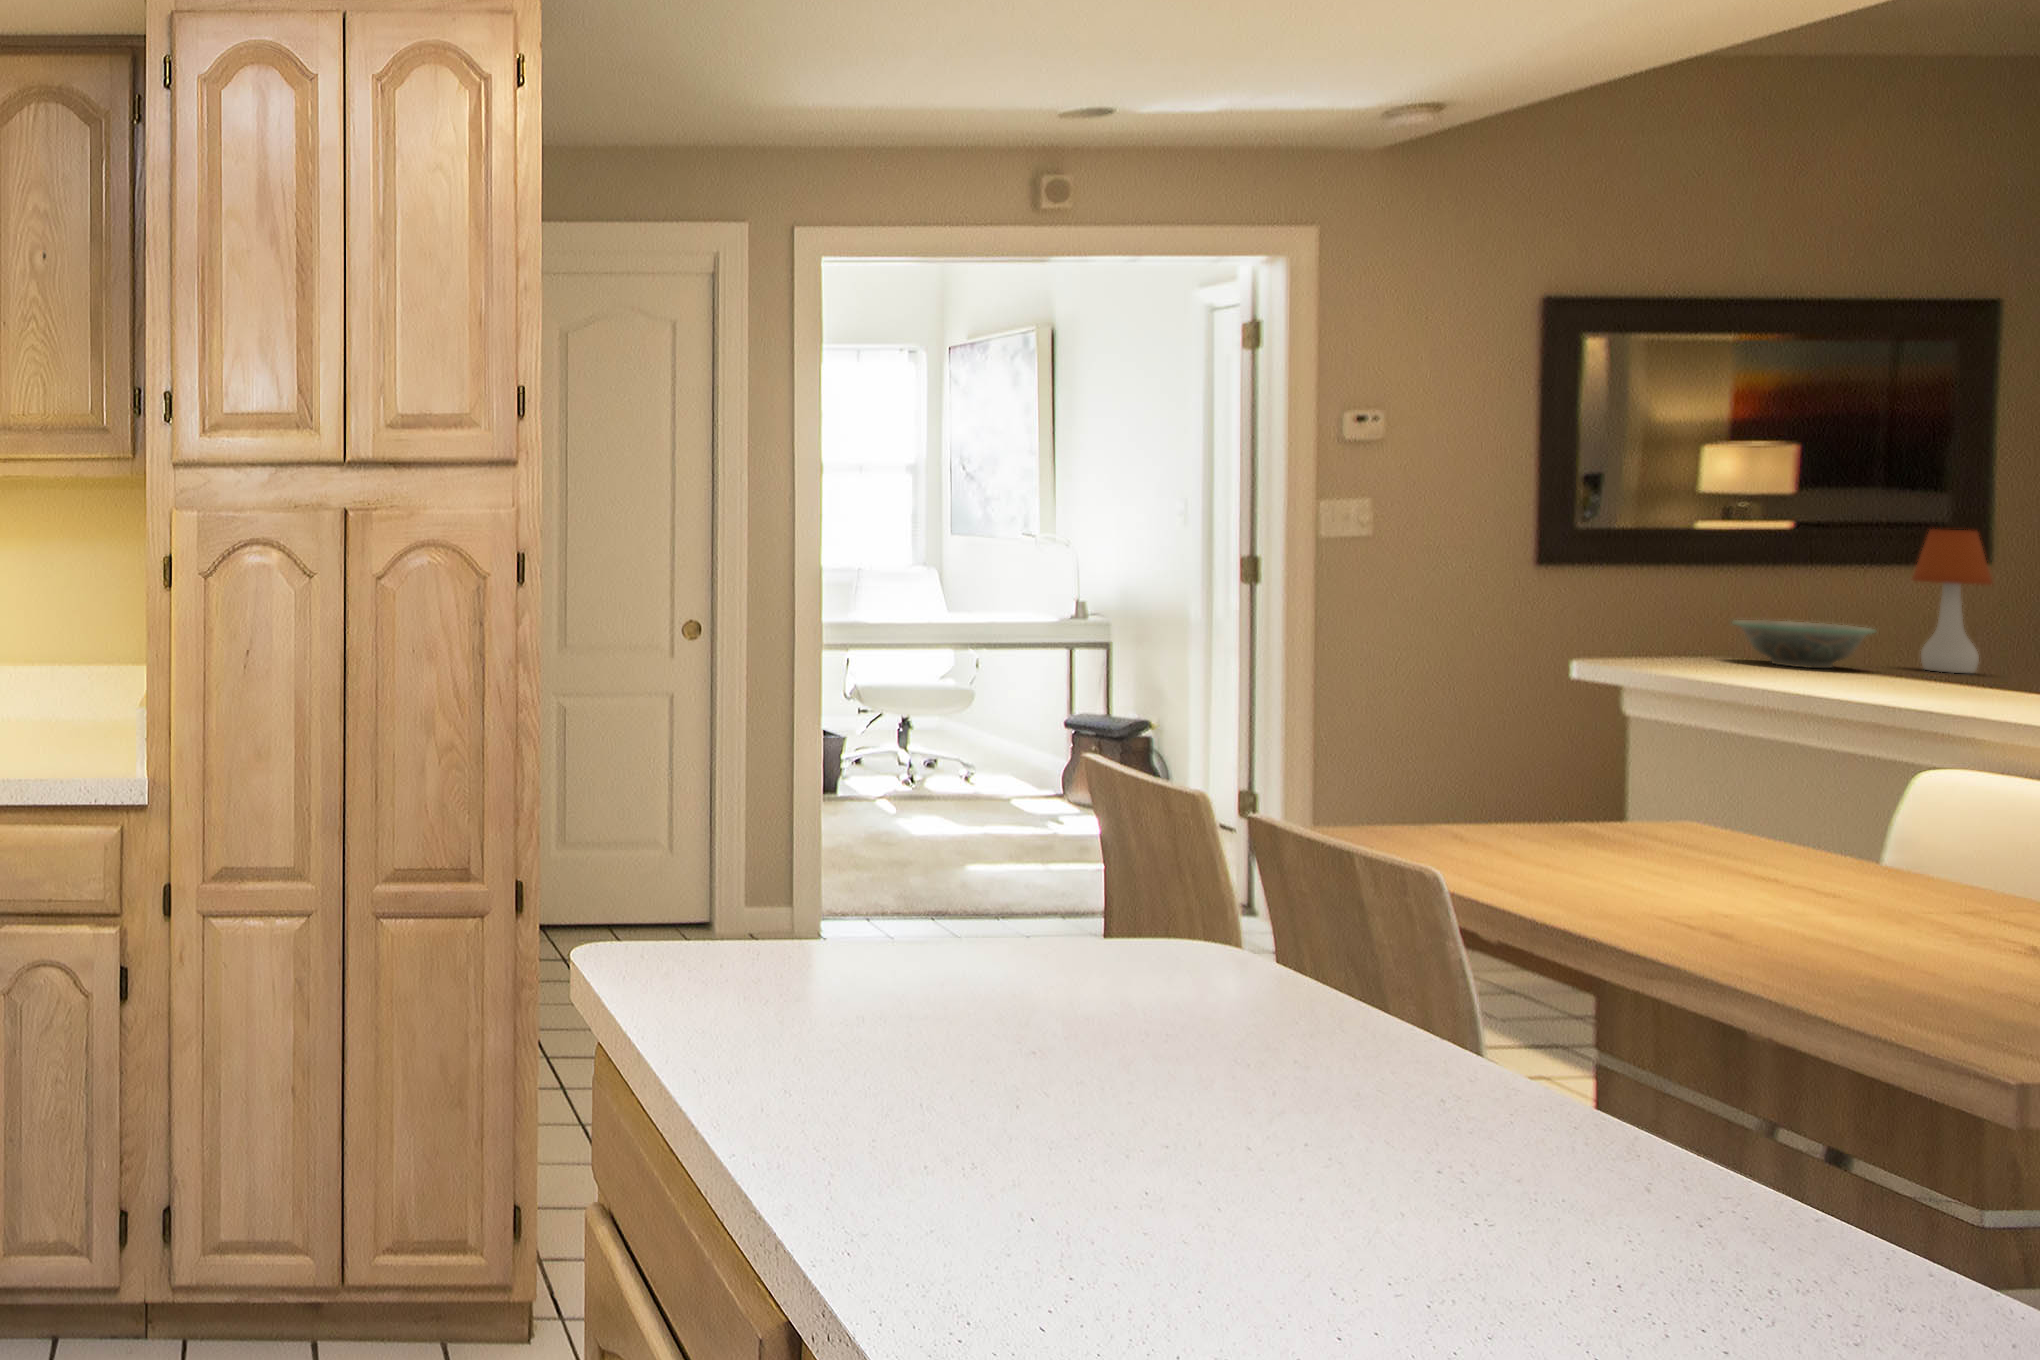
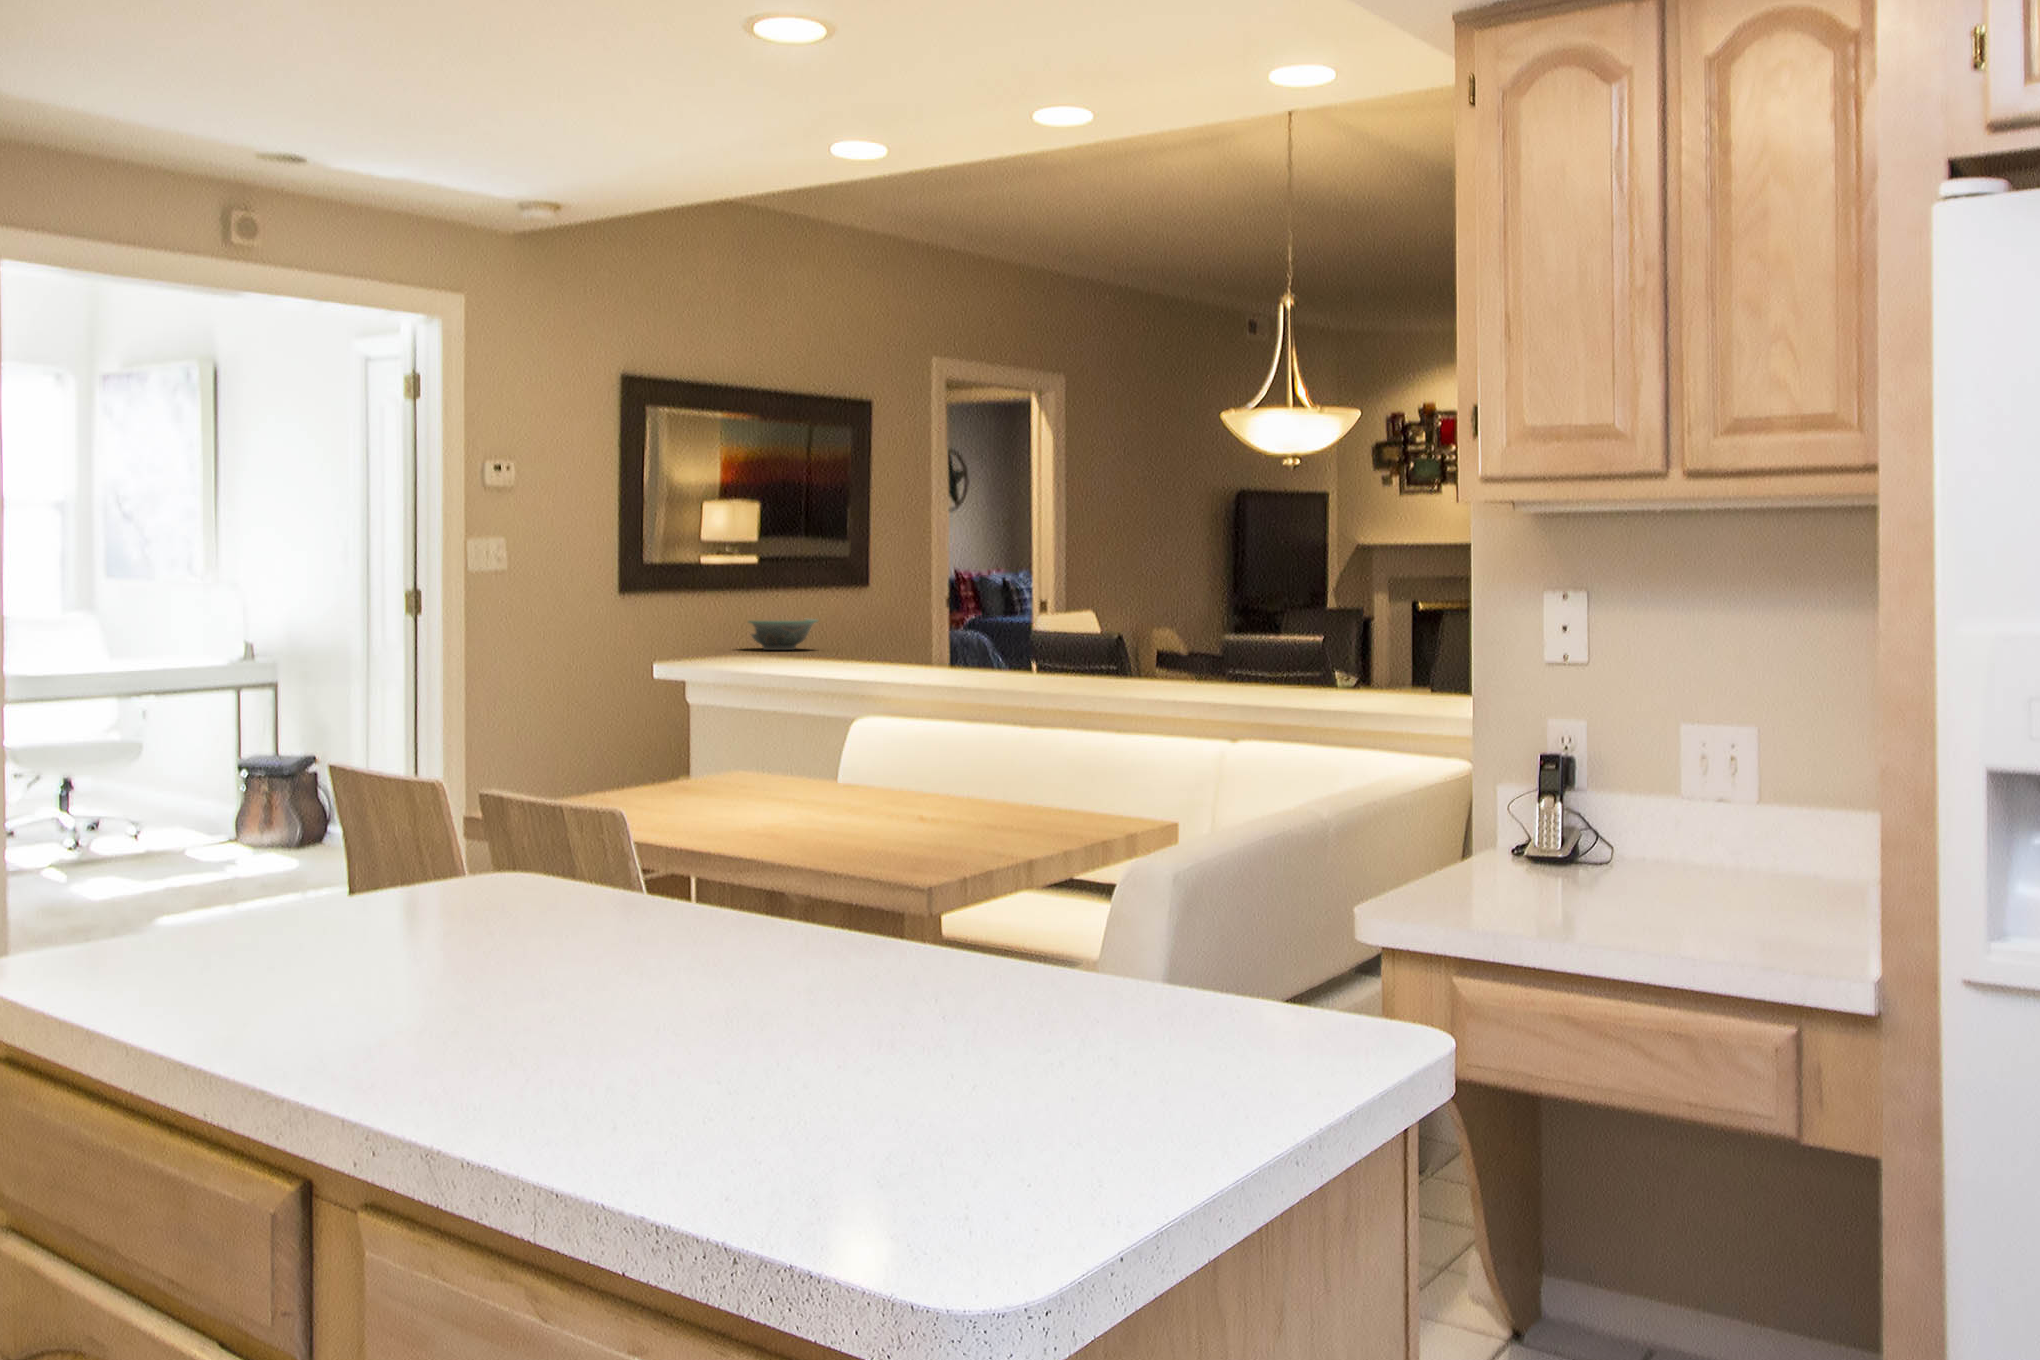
table lamp: present [1911,529,1992,673] -> none [834,548,874,647]

